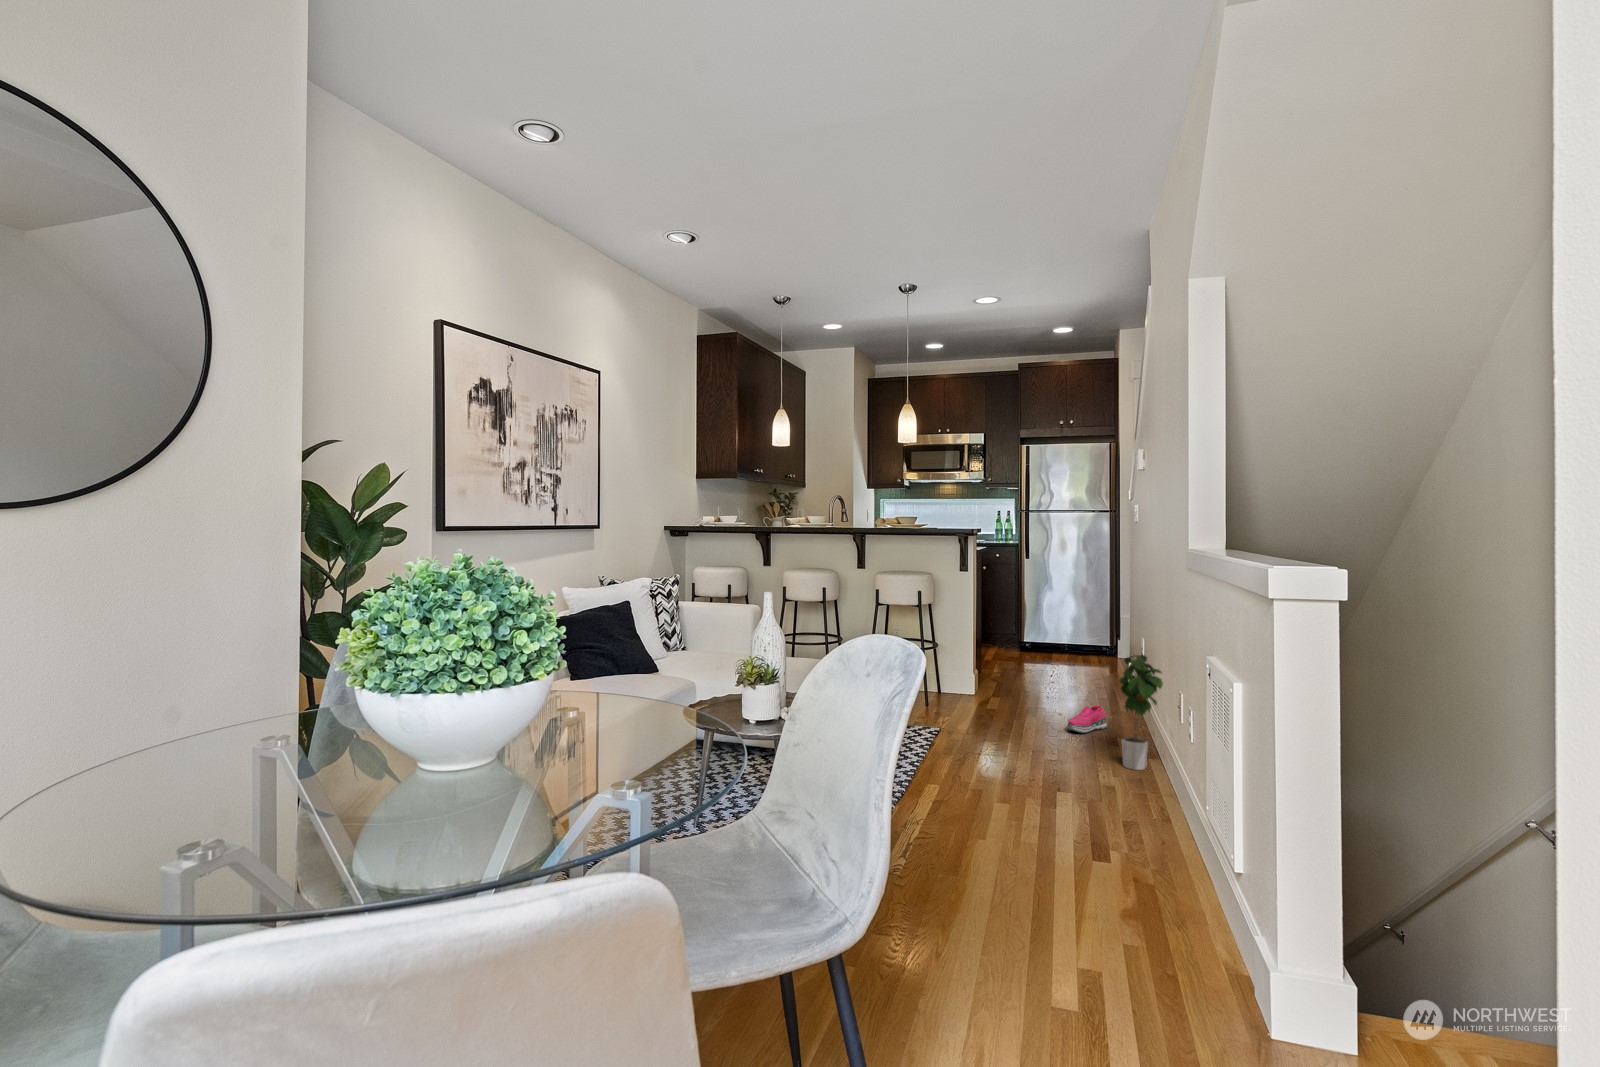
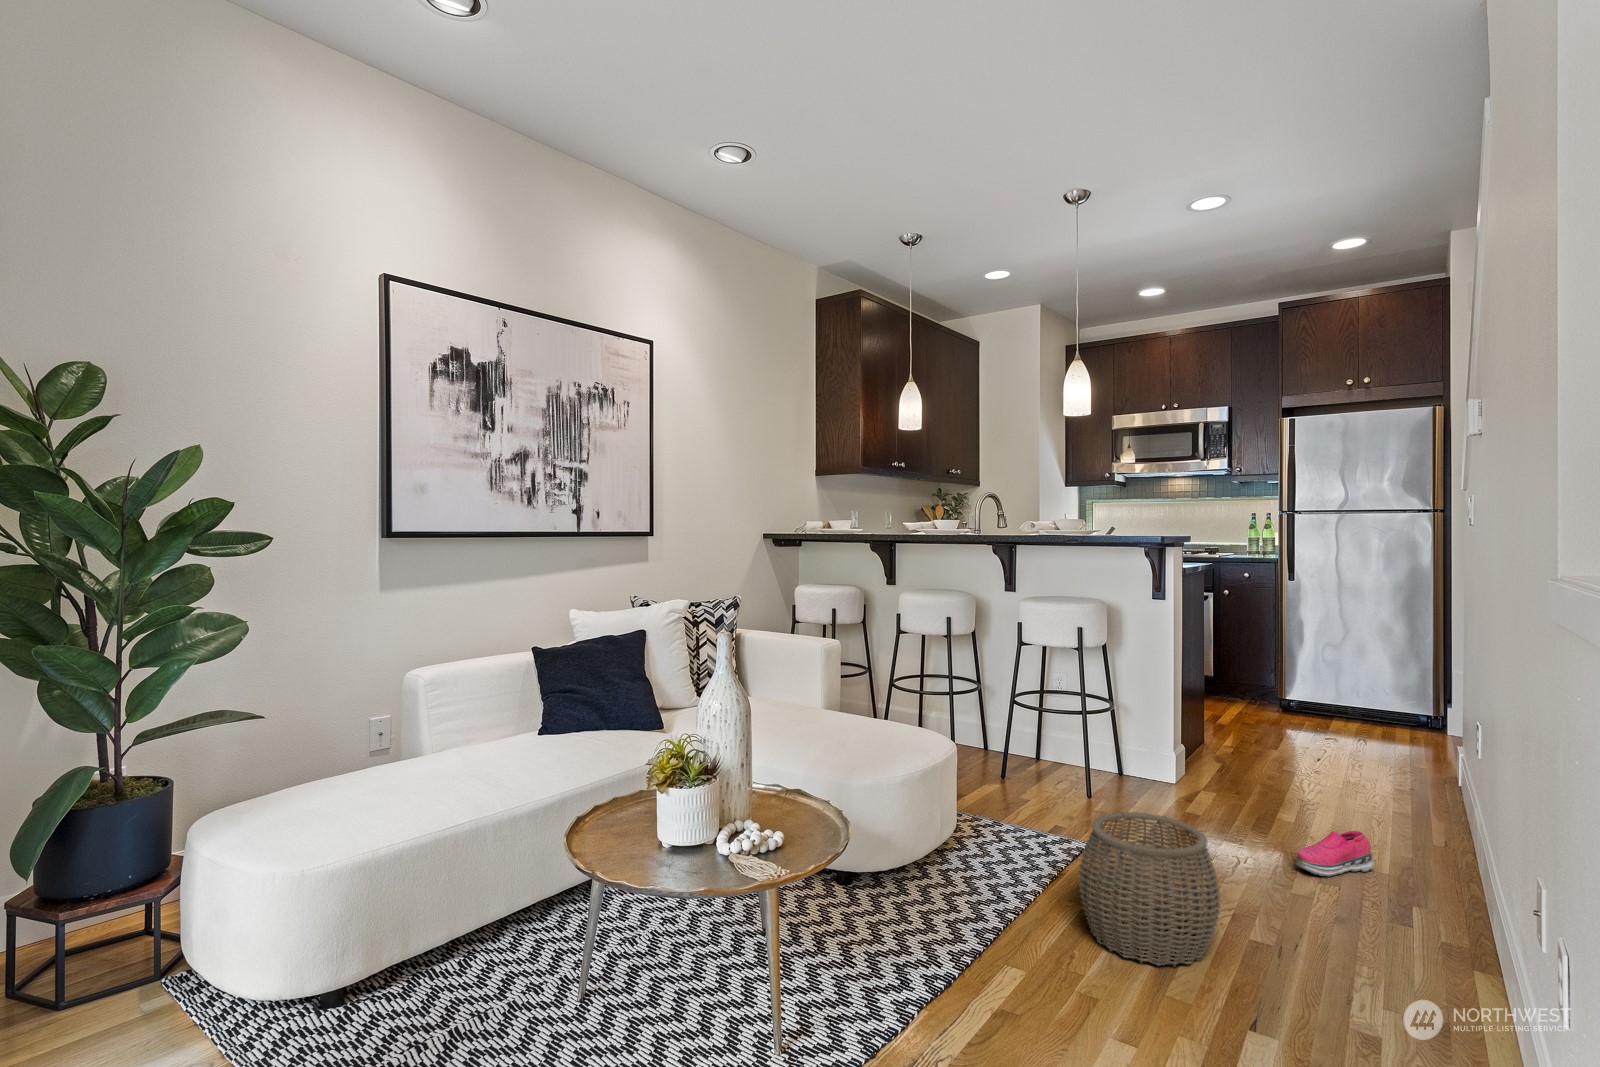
potted plant: present [1120,655,1163,770] -> none [1374,766,1454,979]
woven basket: none [965,697,1048,781] -> present [1079,812,1221,966]

